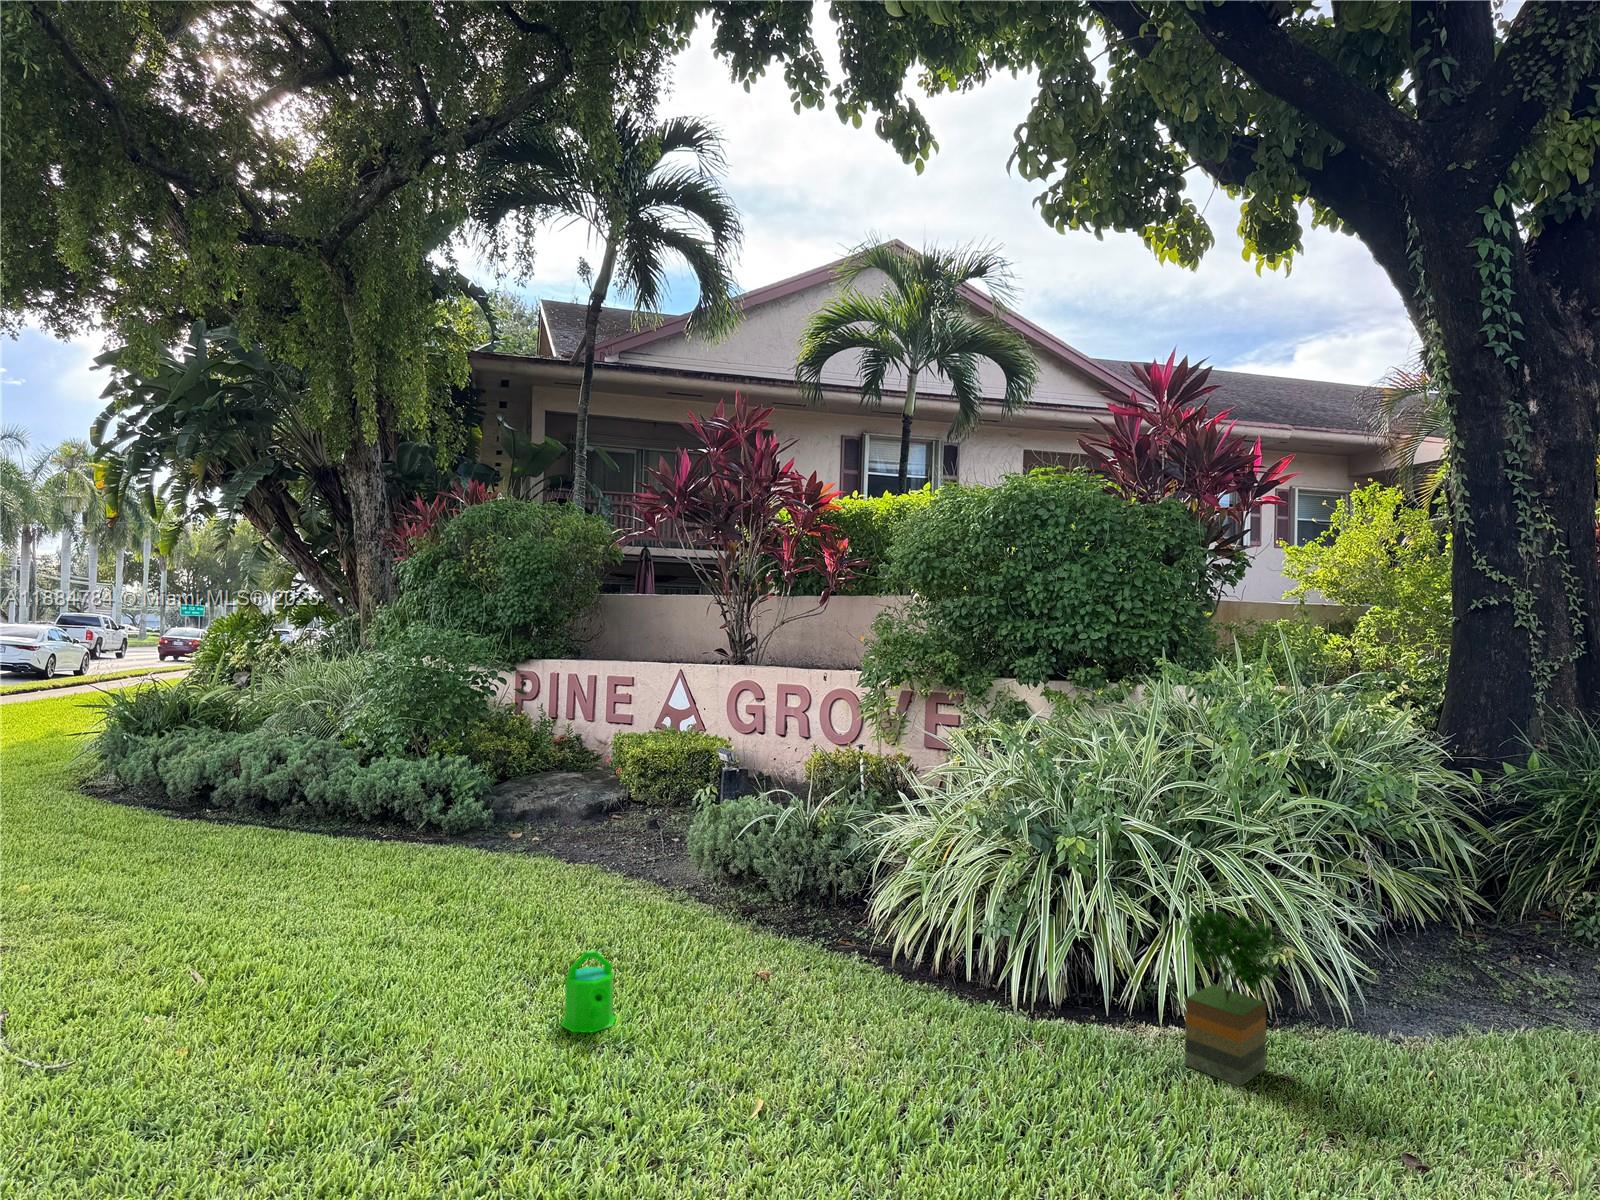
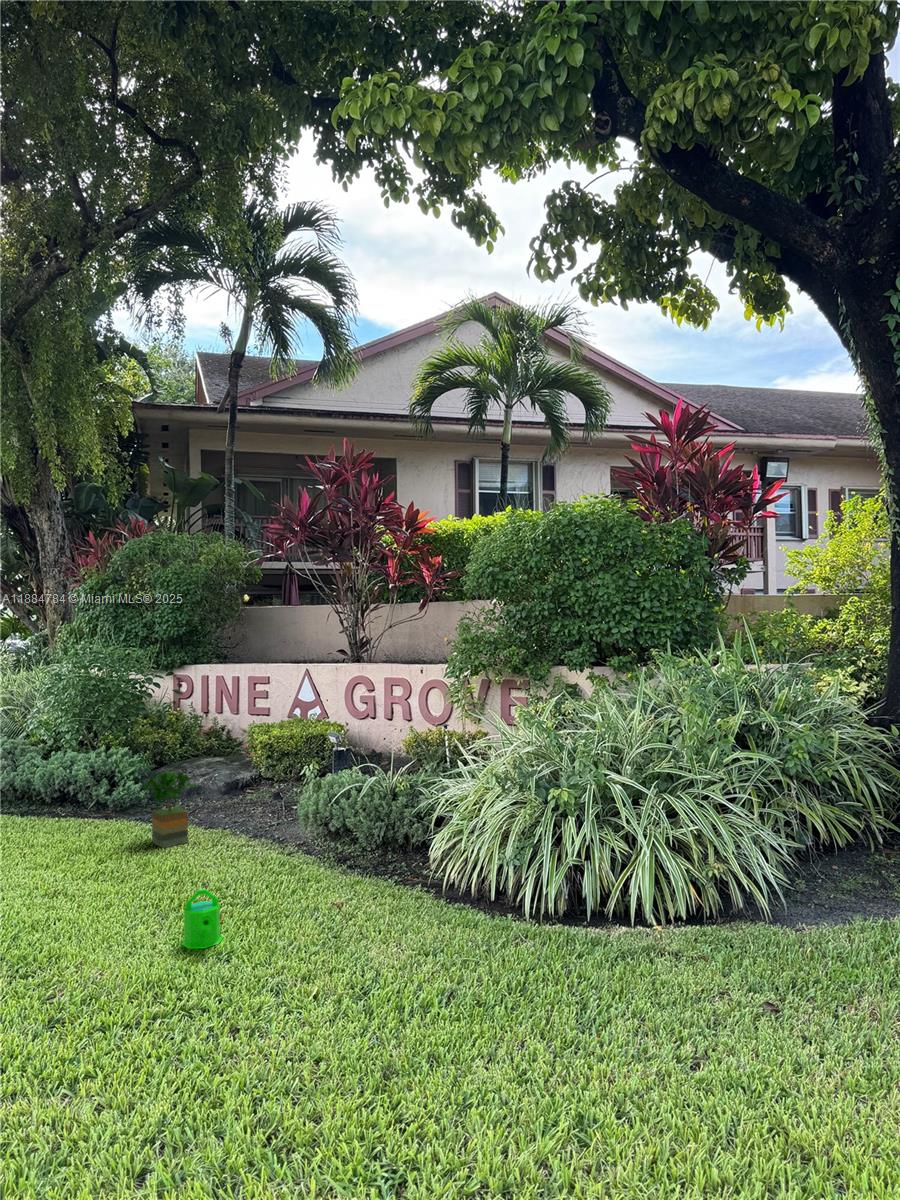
potted tree: present [1185,910,1286,1086] -> present [144,771,196,848]

